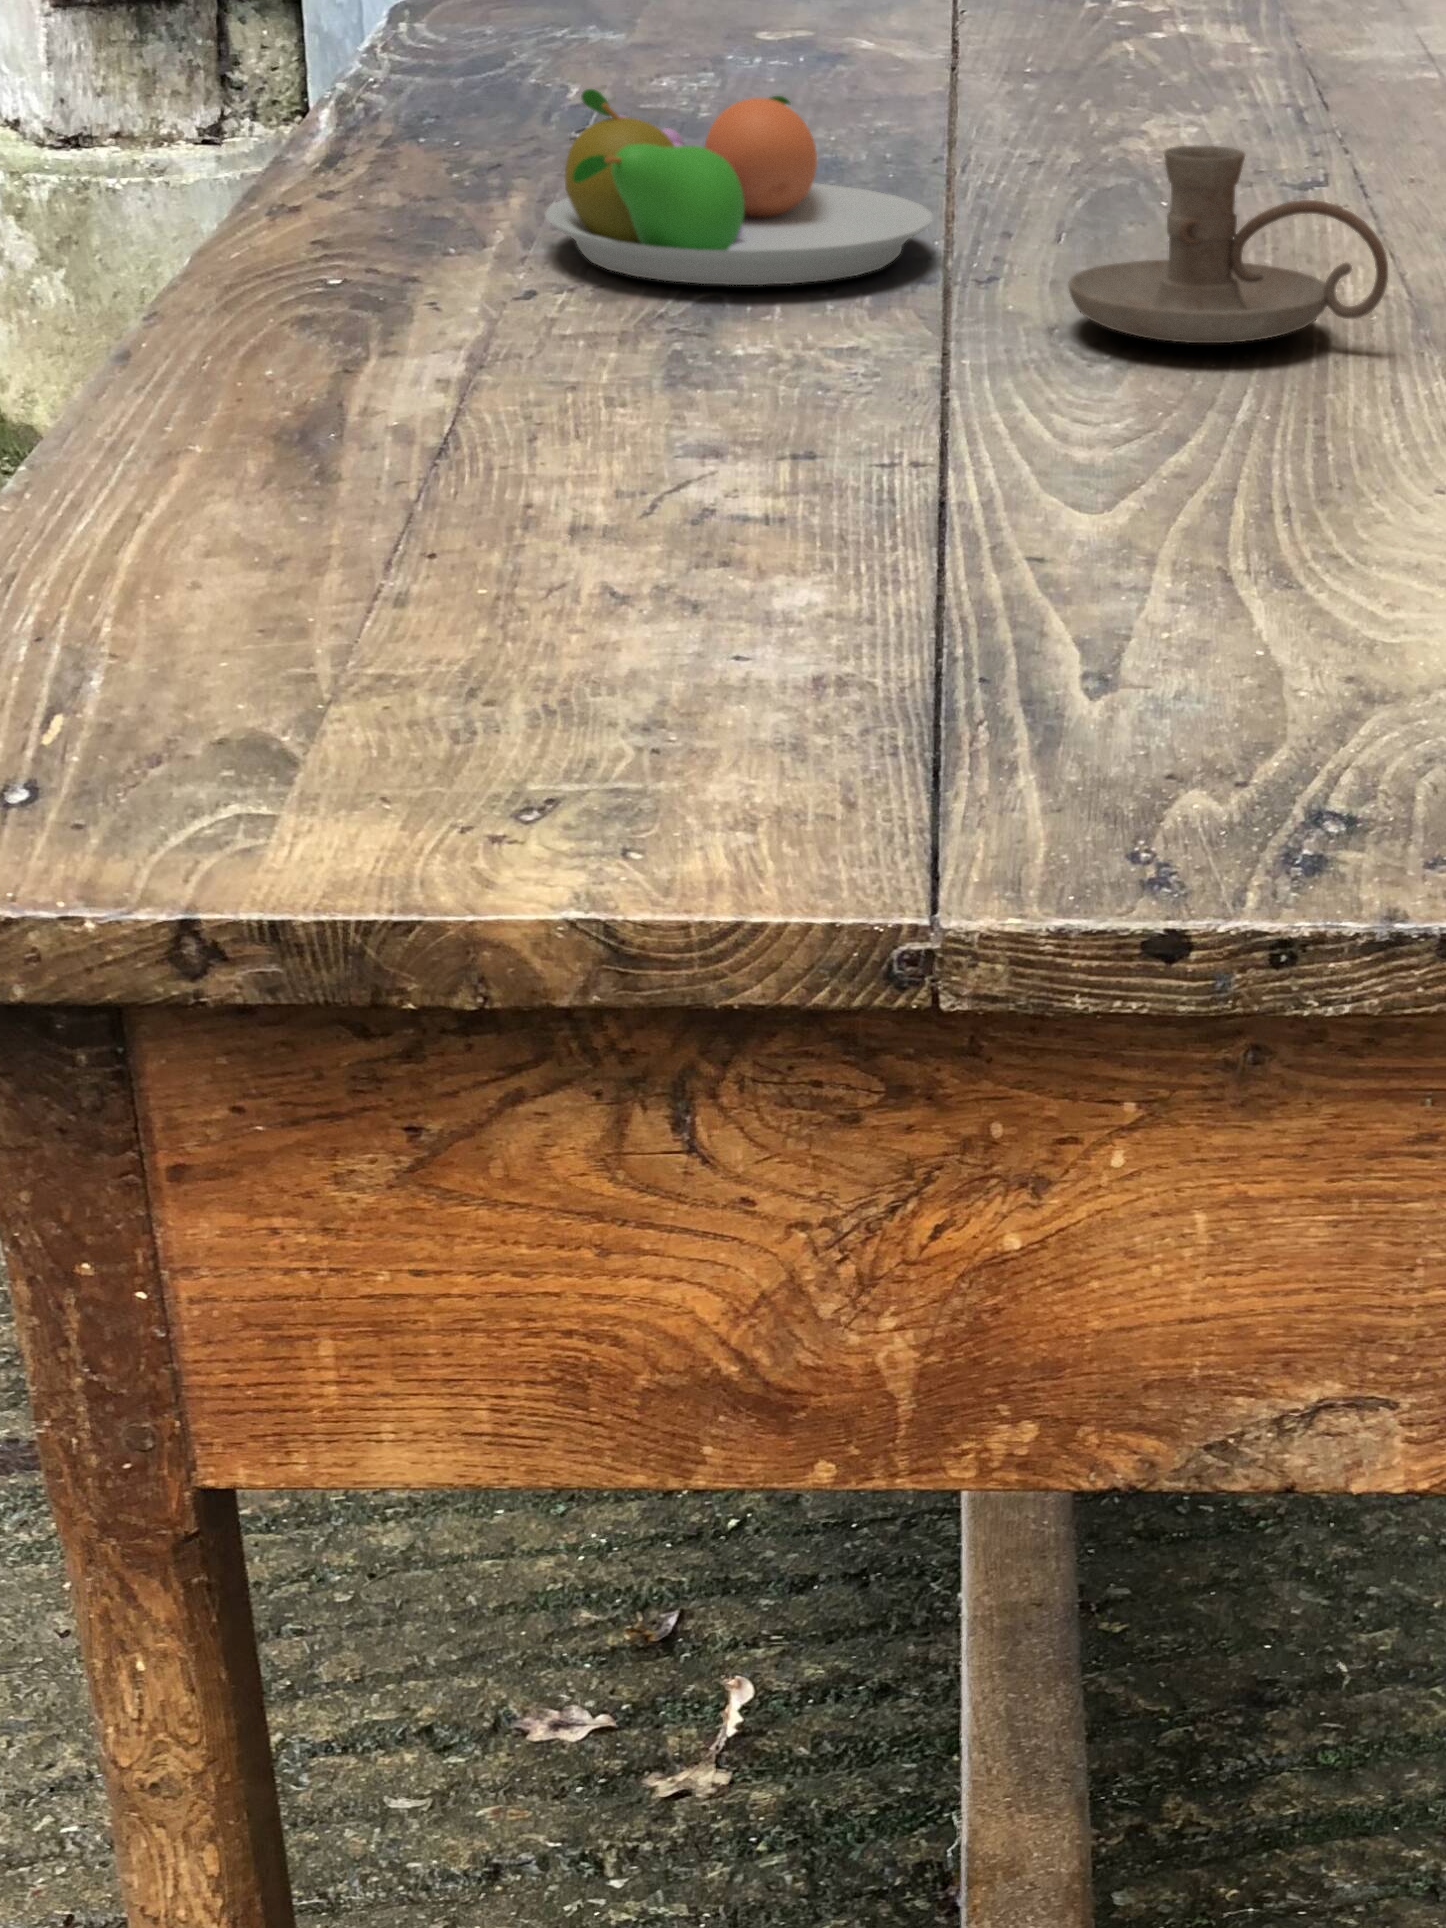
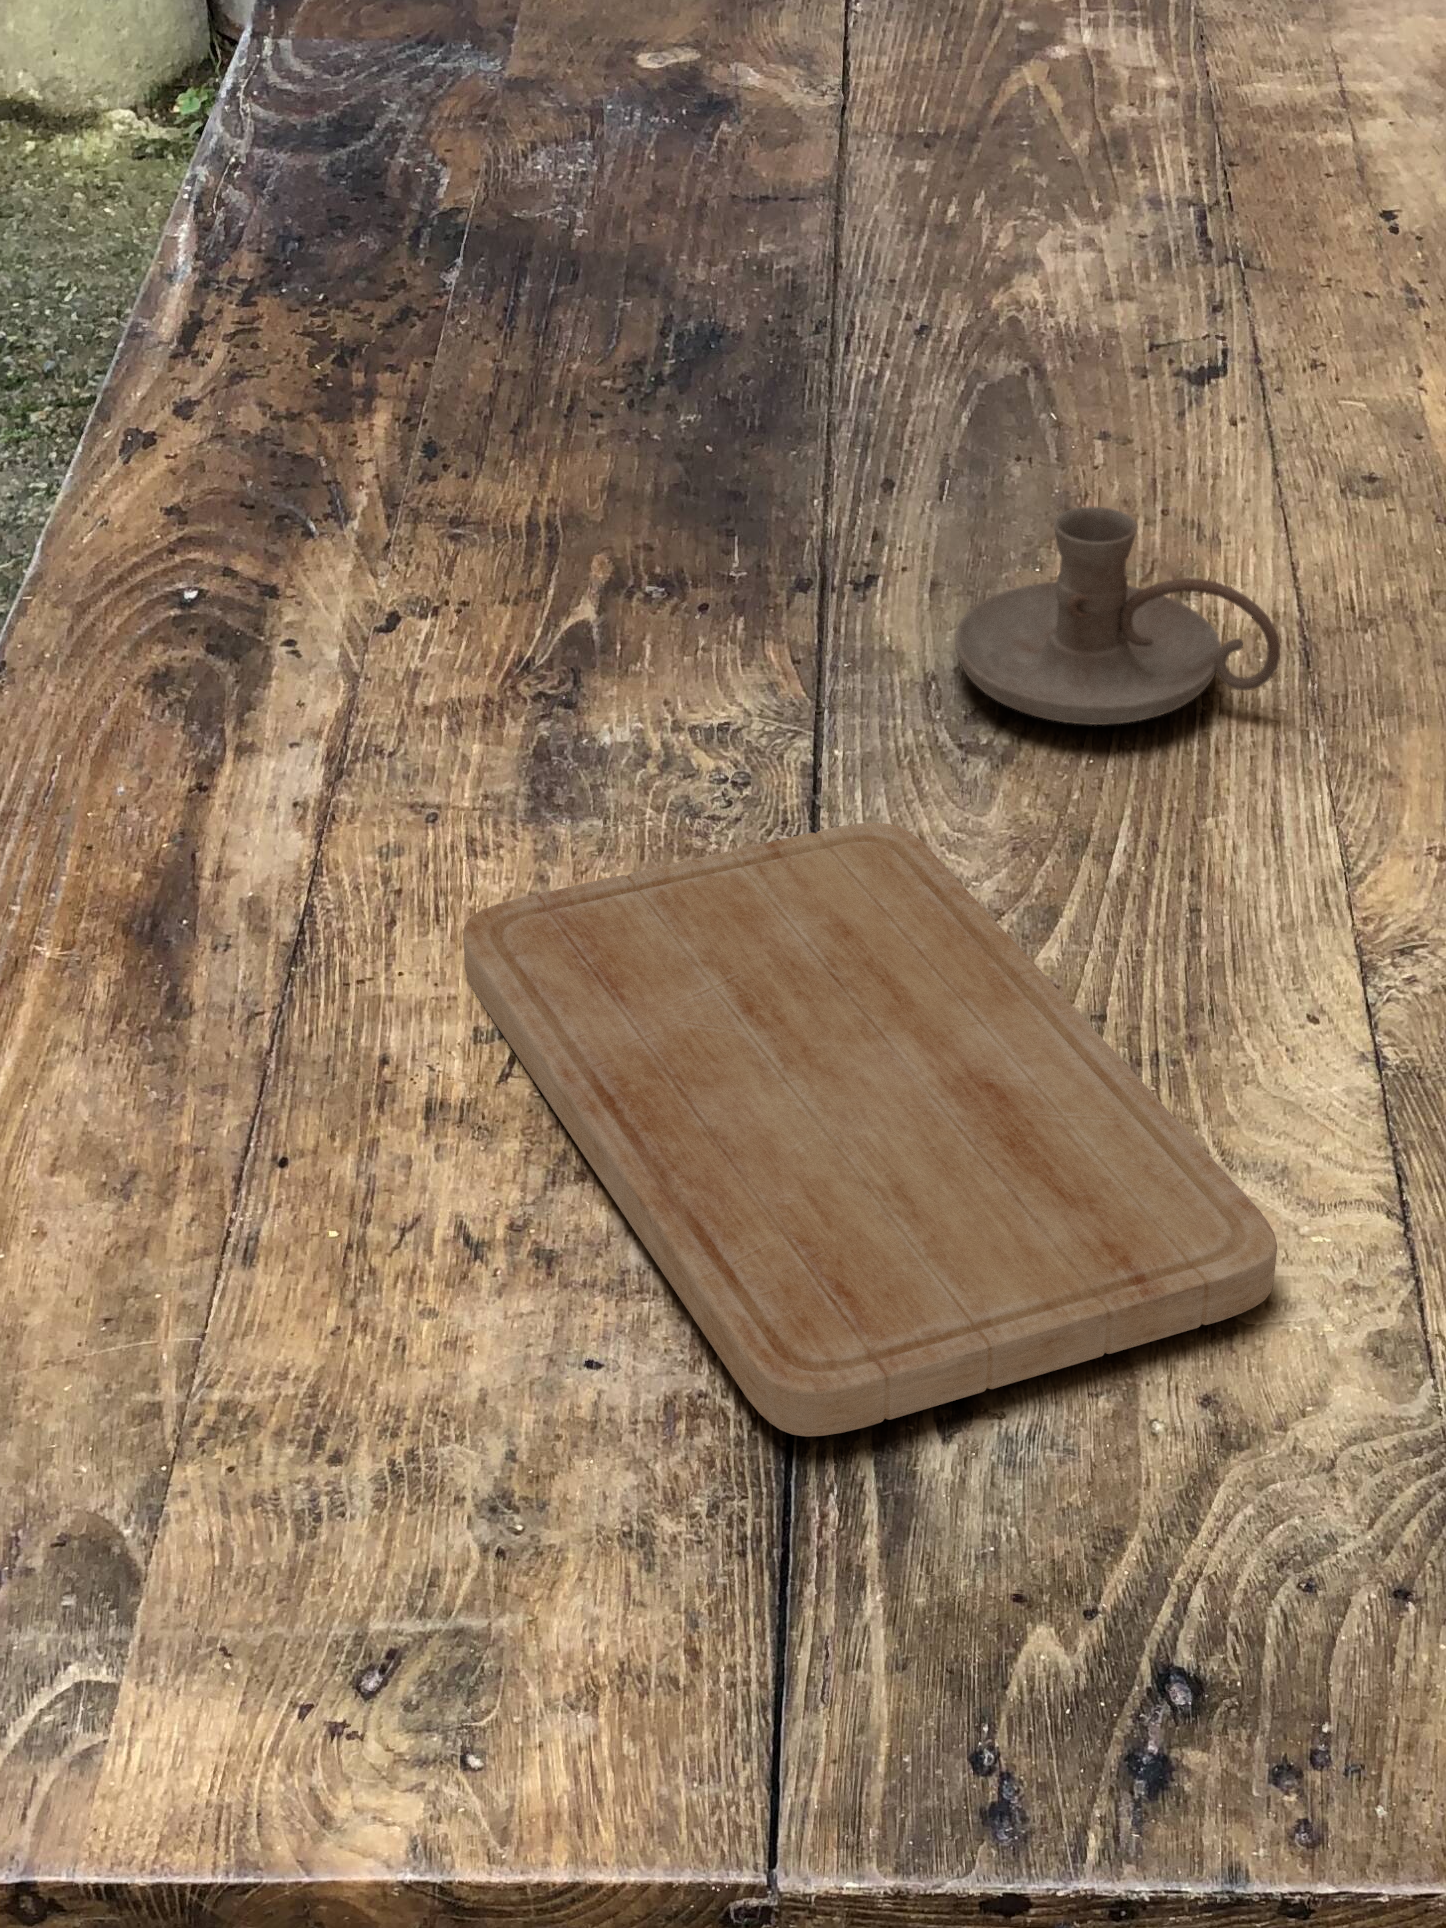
fruit bowl: present [545,89,932,285] -> none [423,342,820,600]
cutting board: none [588,381,1409,691] -> present [463,823,1277,1437]

